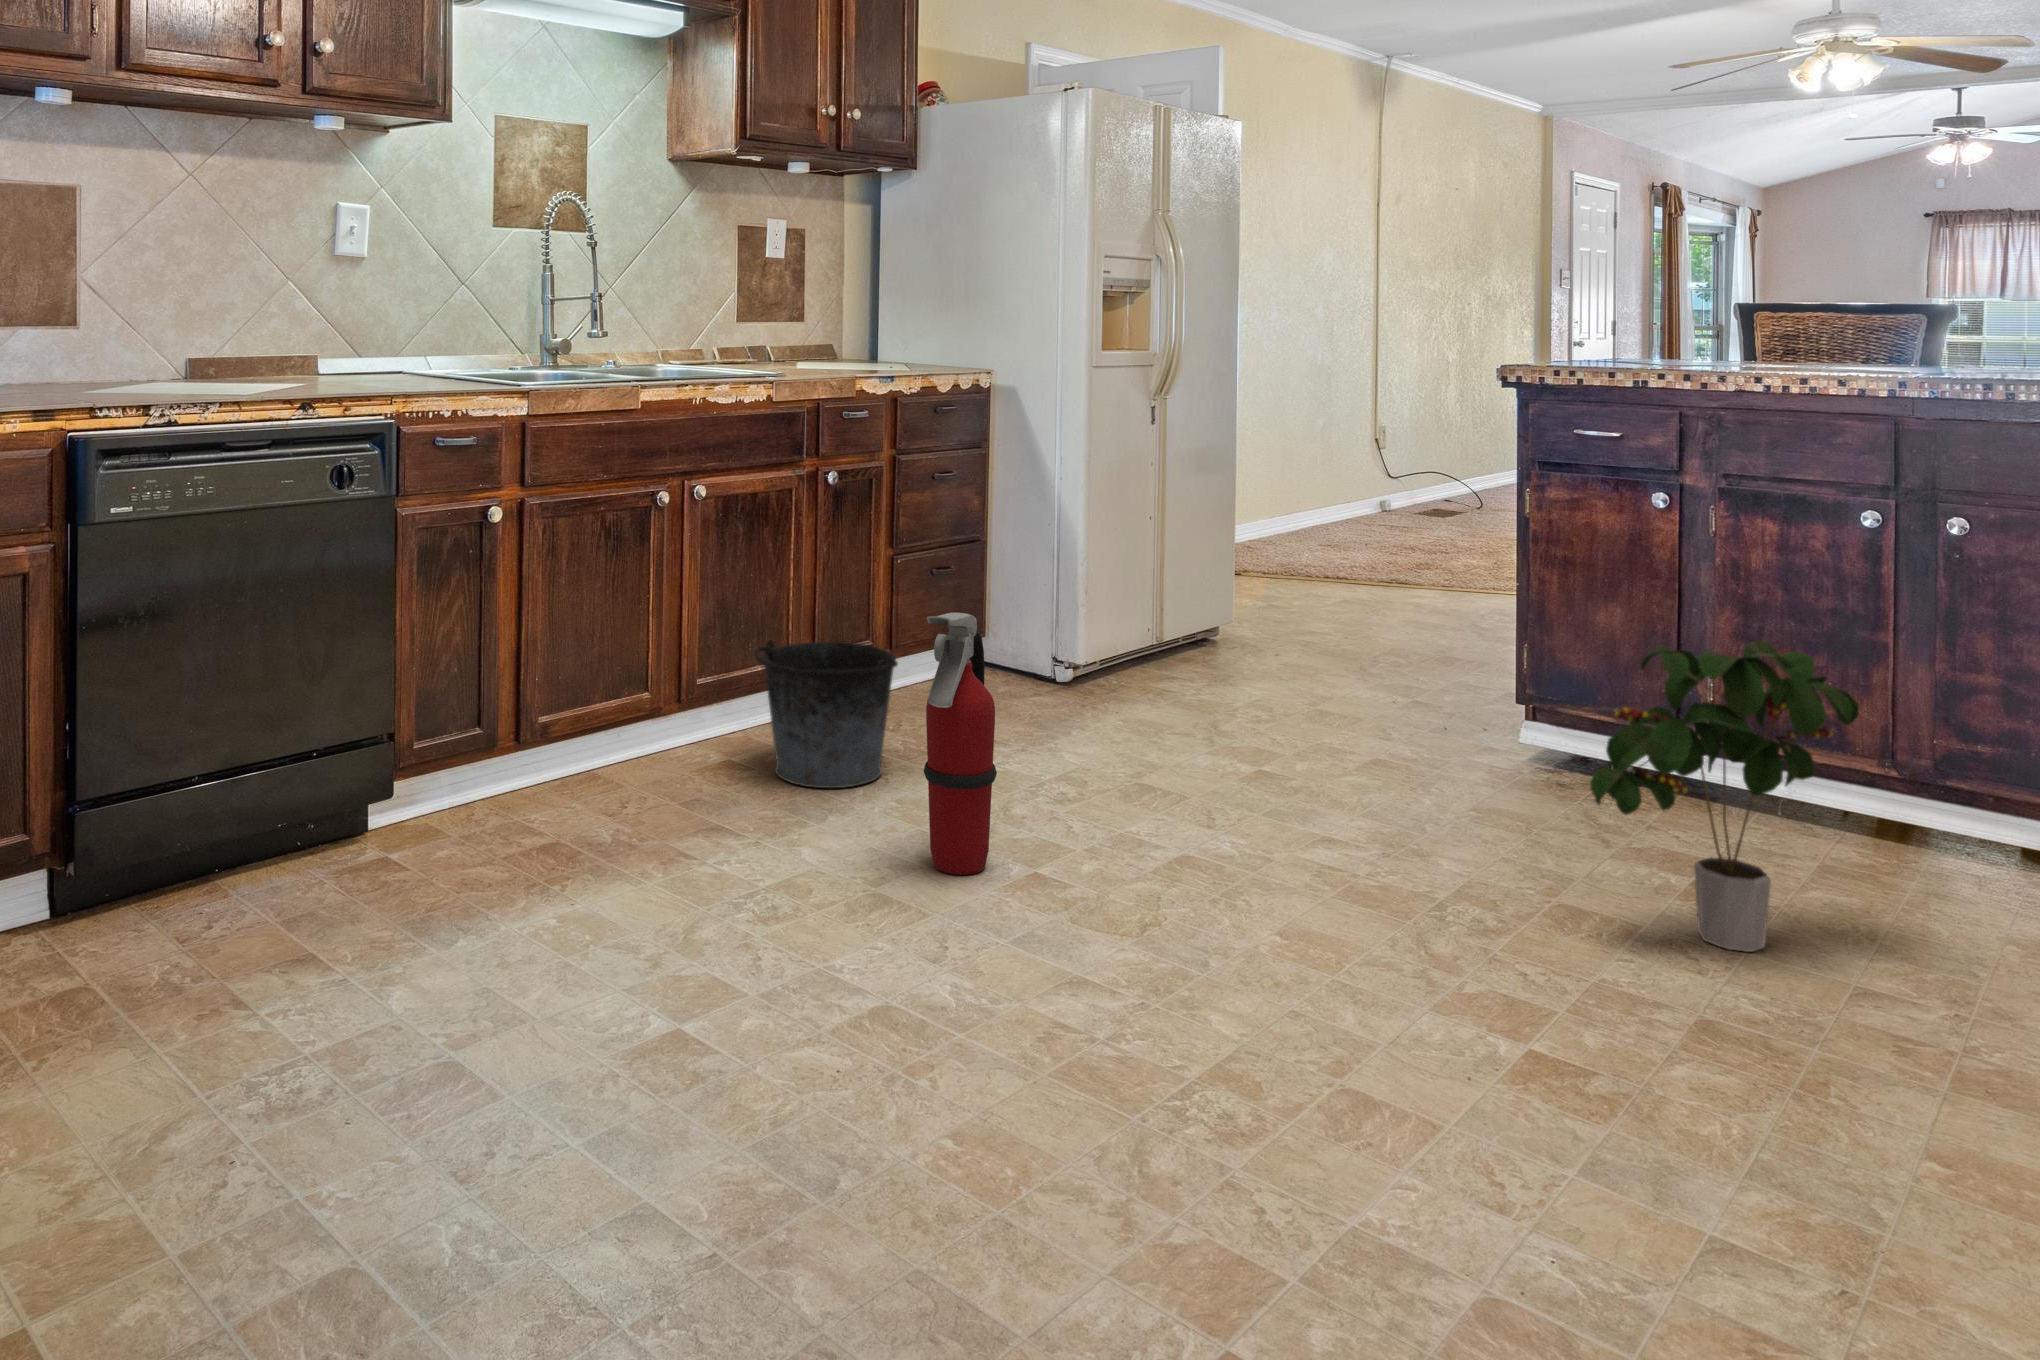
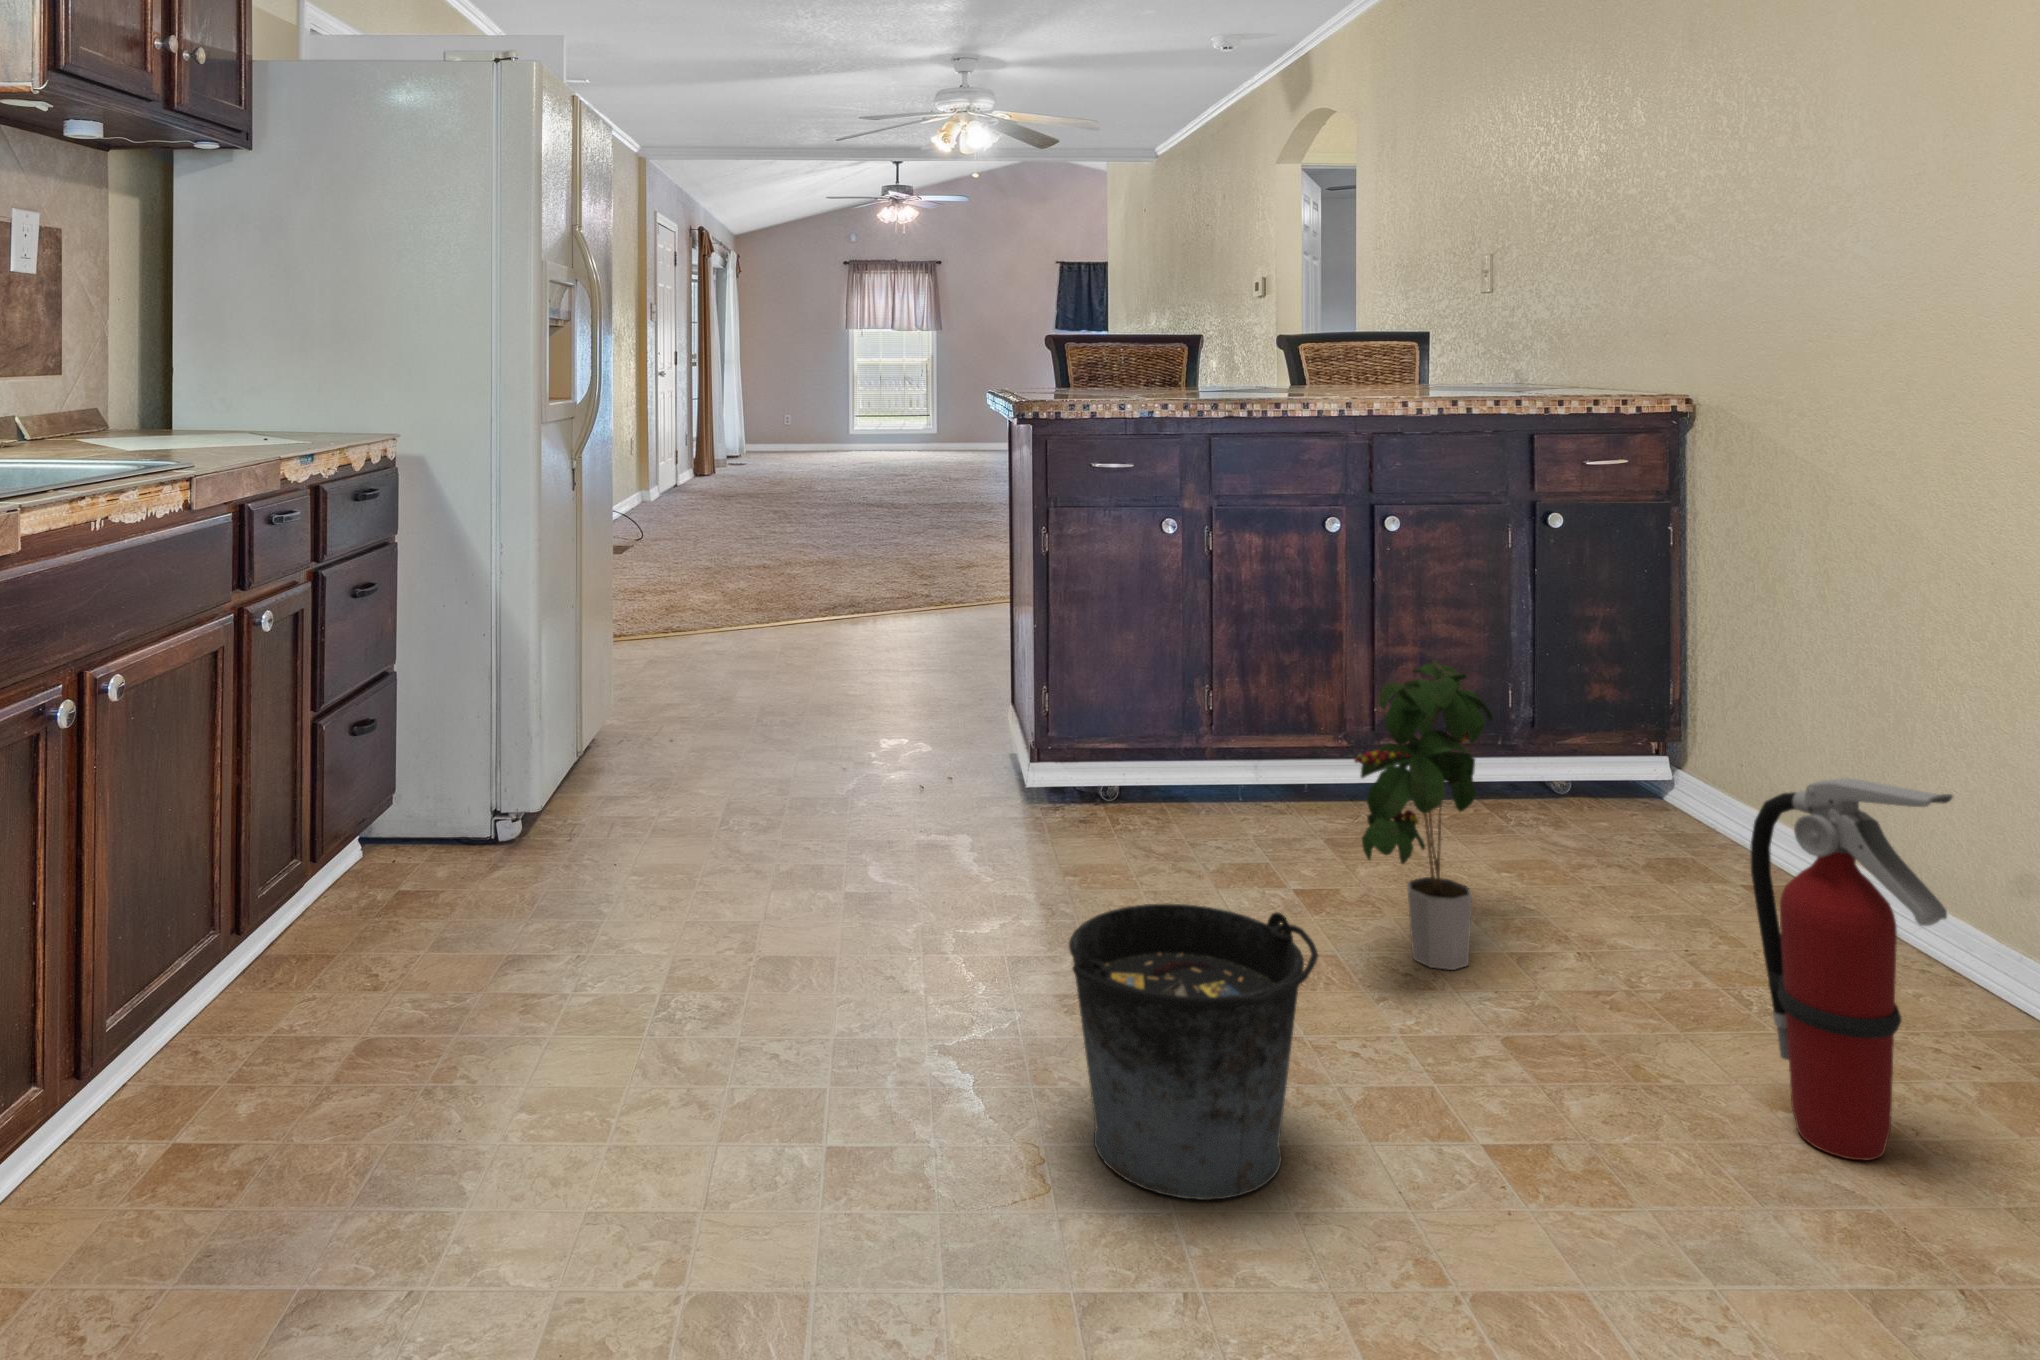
fire extinguisher: present [924,613,997,875] -> present [1750,778,1953,1160]
bucket: present [753,640,898,788] -> present [1069,904,1318,1200]

